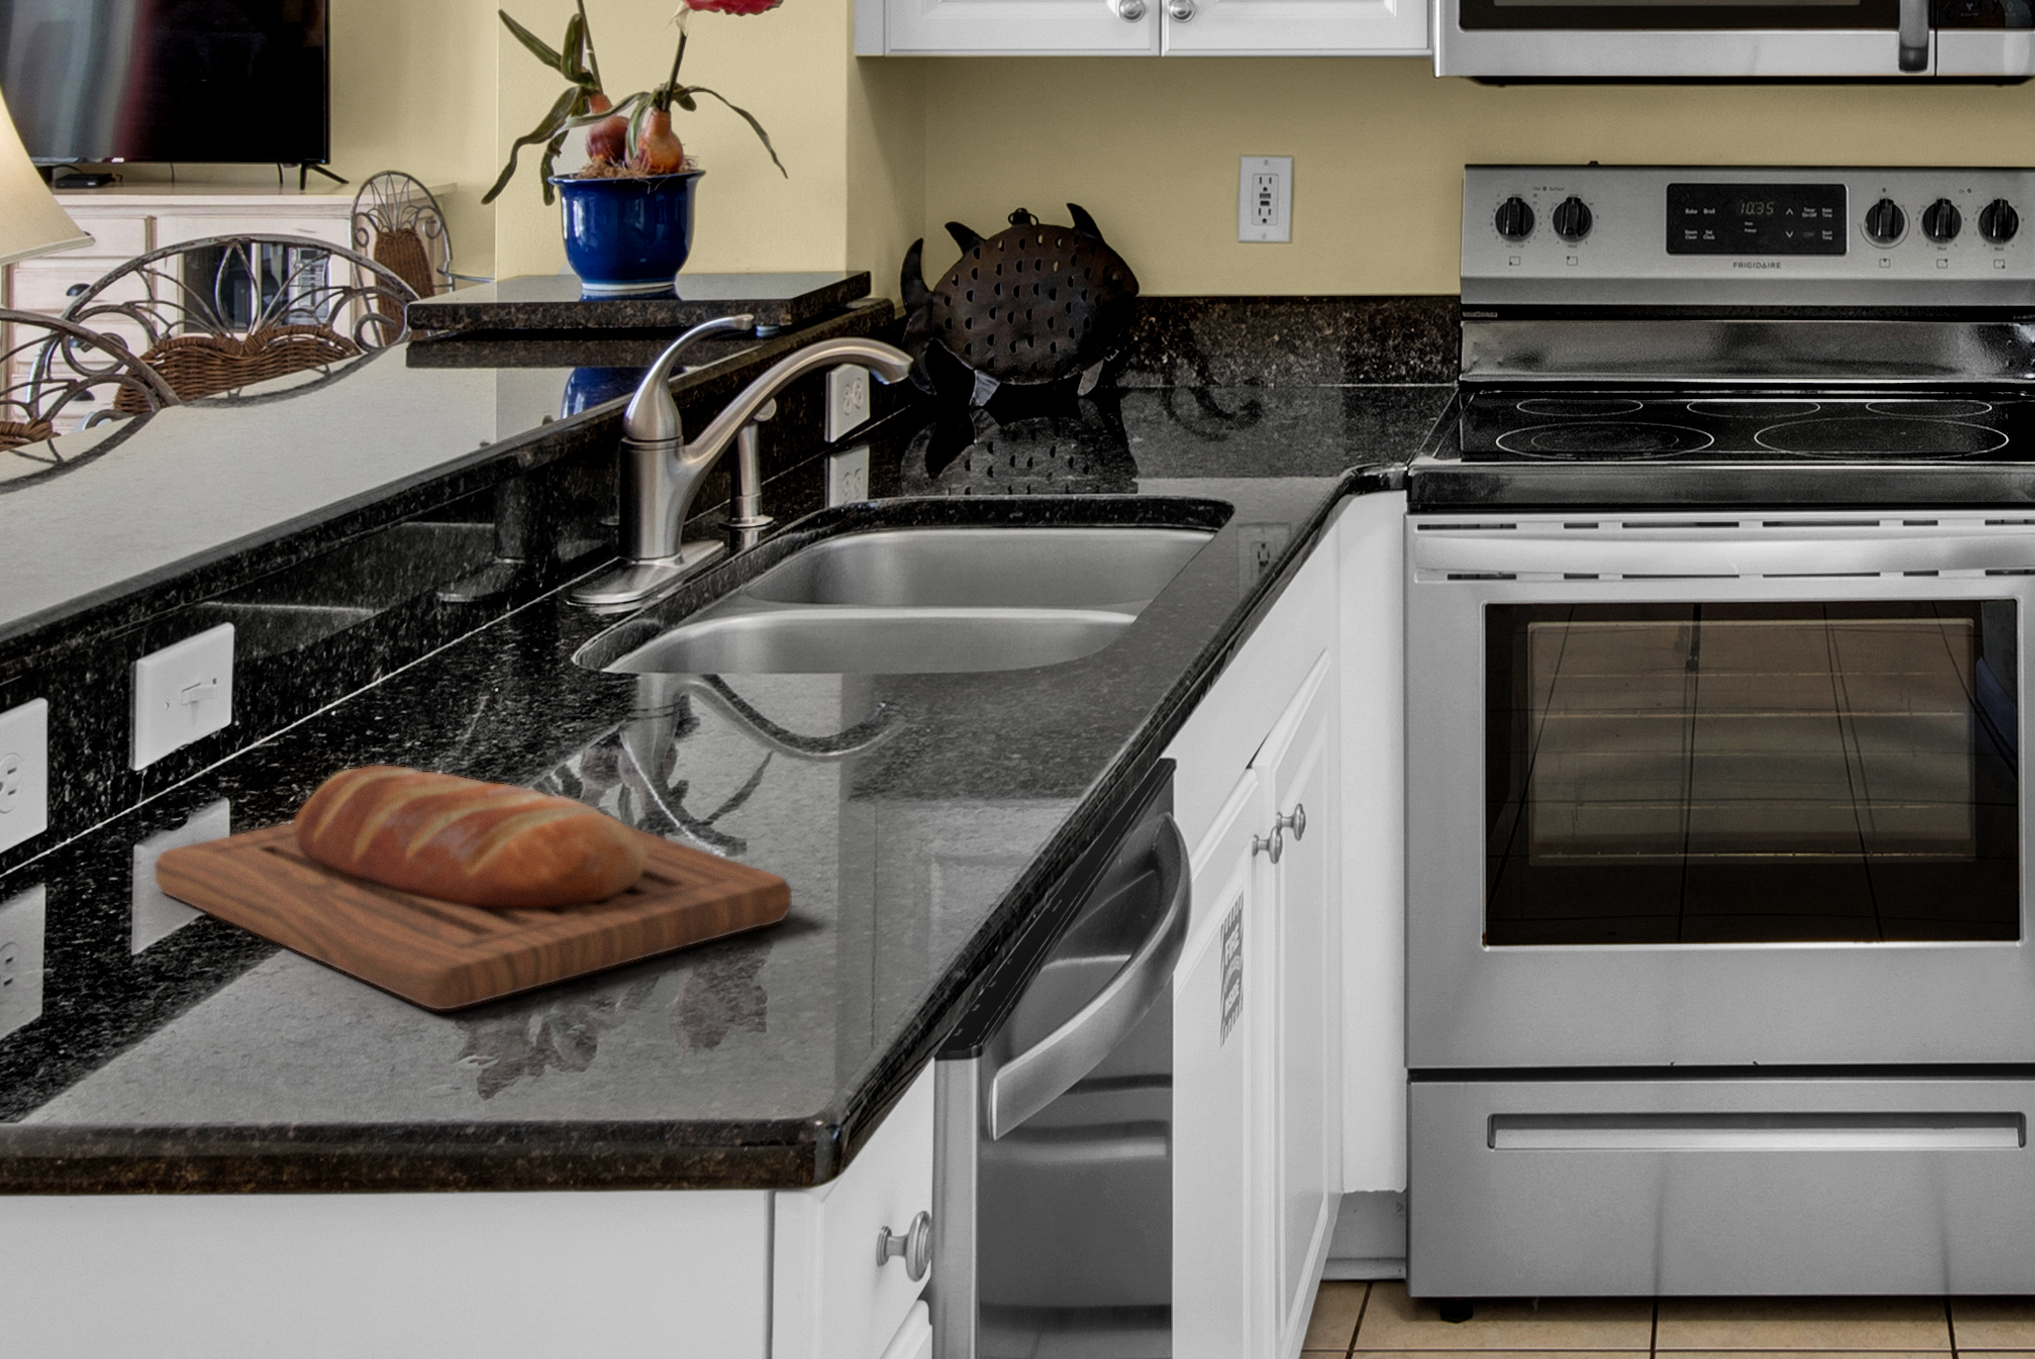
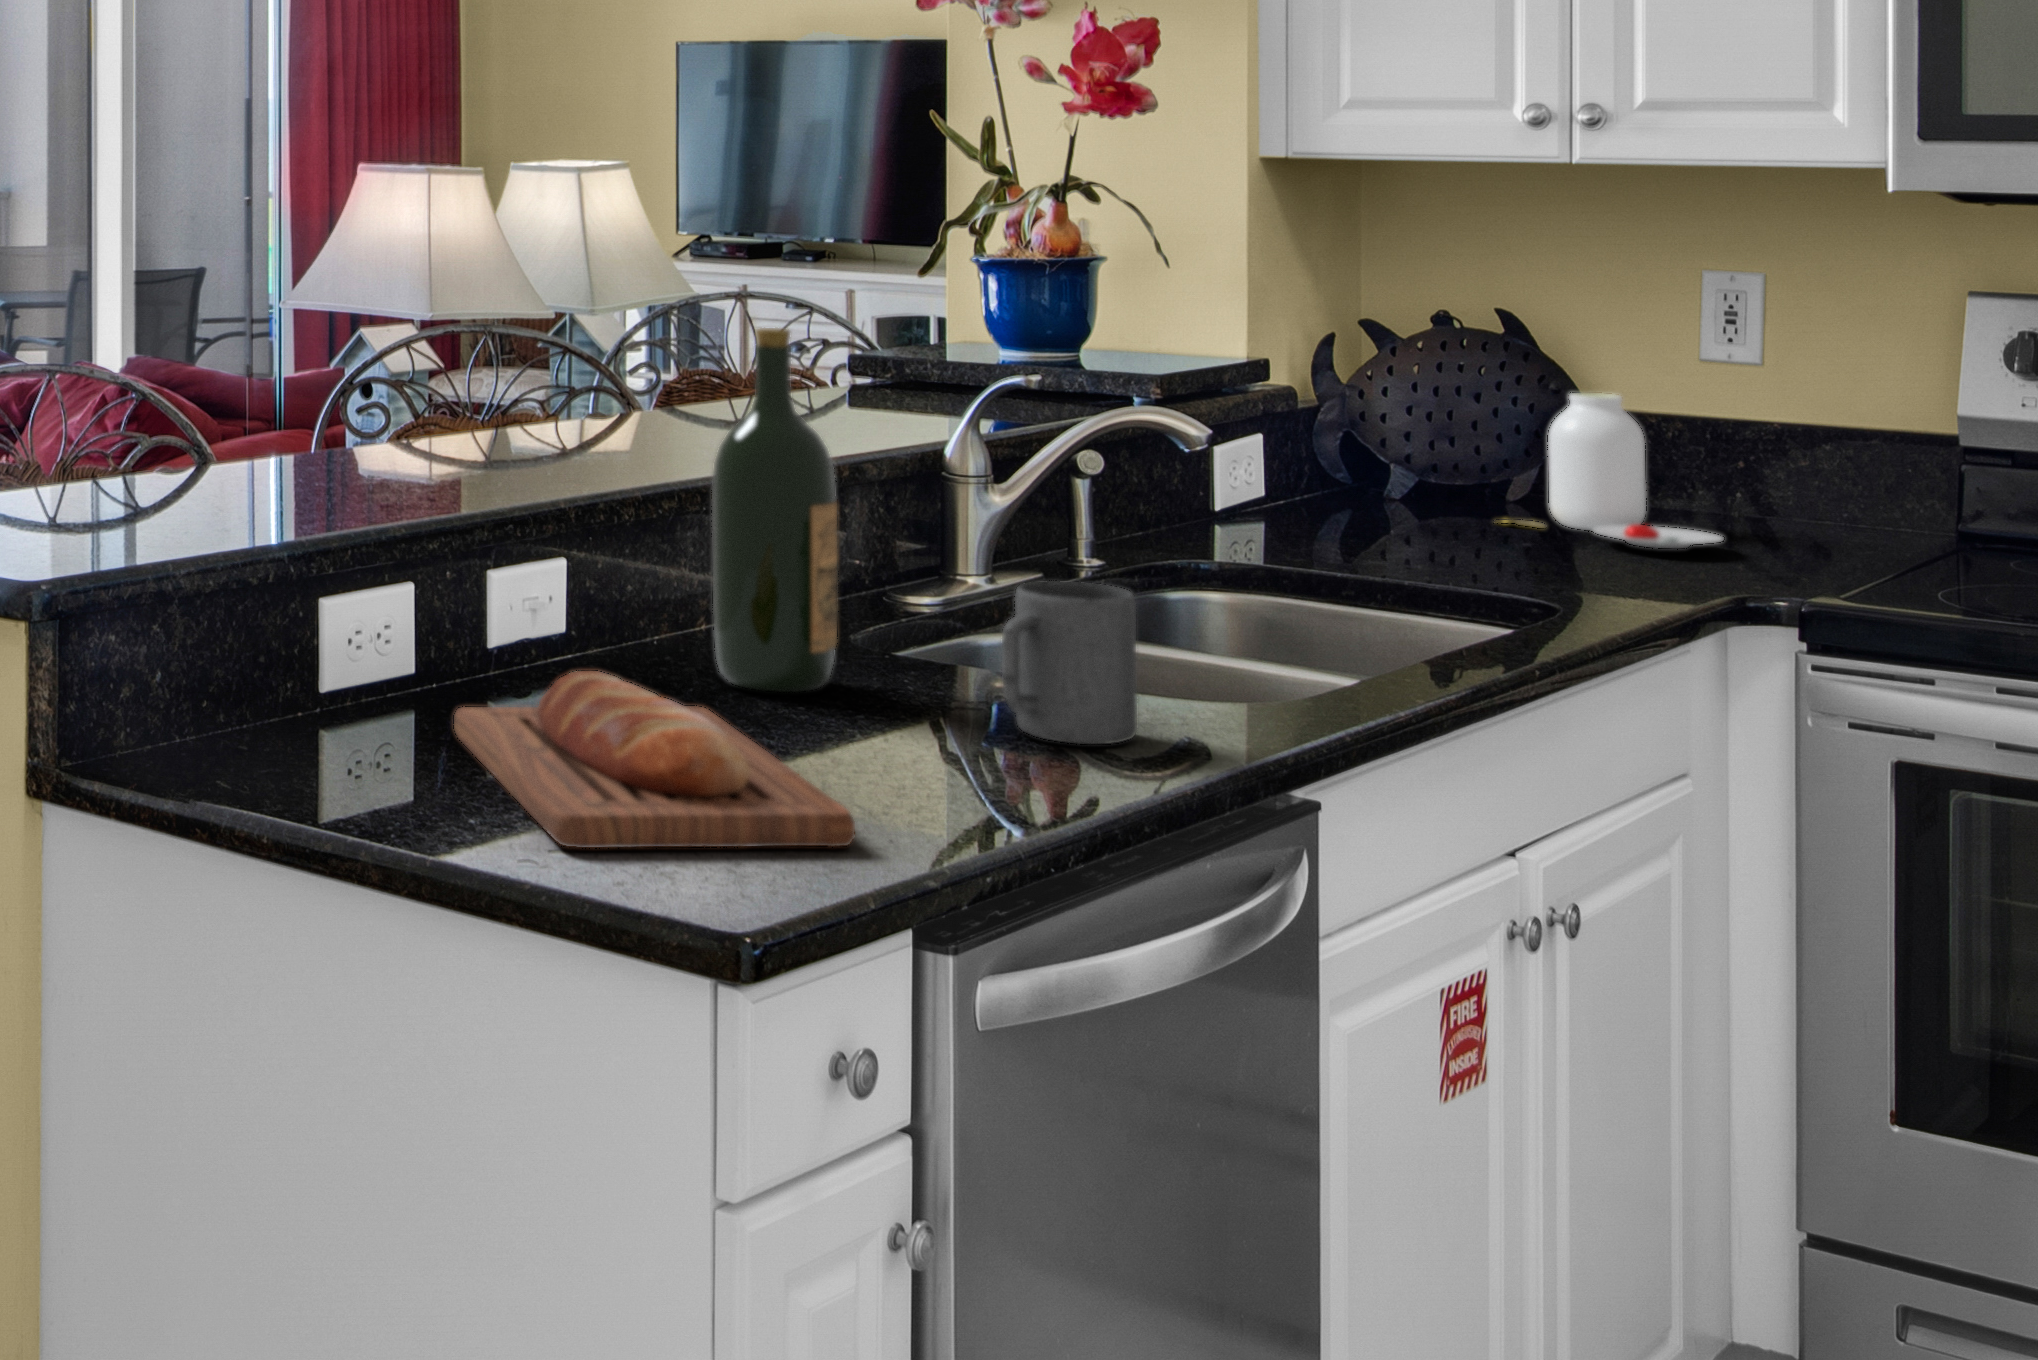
jar: none [1108,286,1317,430] -> present [1494,393,1722,548]
wine bottle: none [444,296,605,746] -> present [712,328,838,692]
mug: none [843,554,975,739] -> present [1002,581,1137,744]

